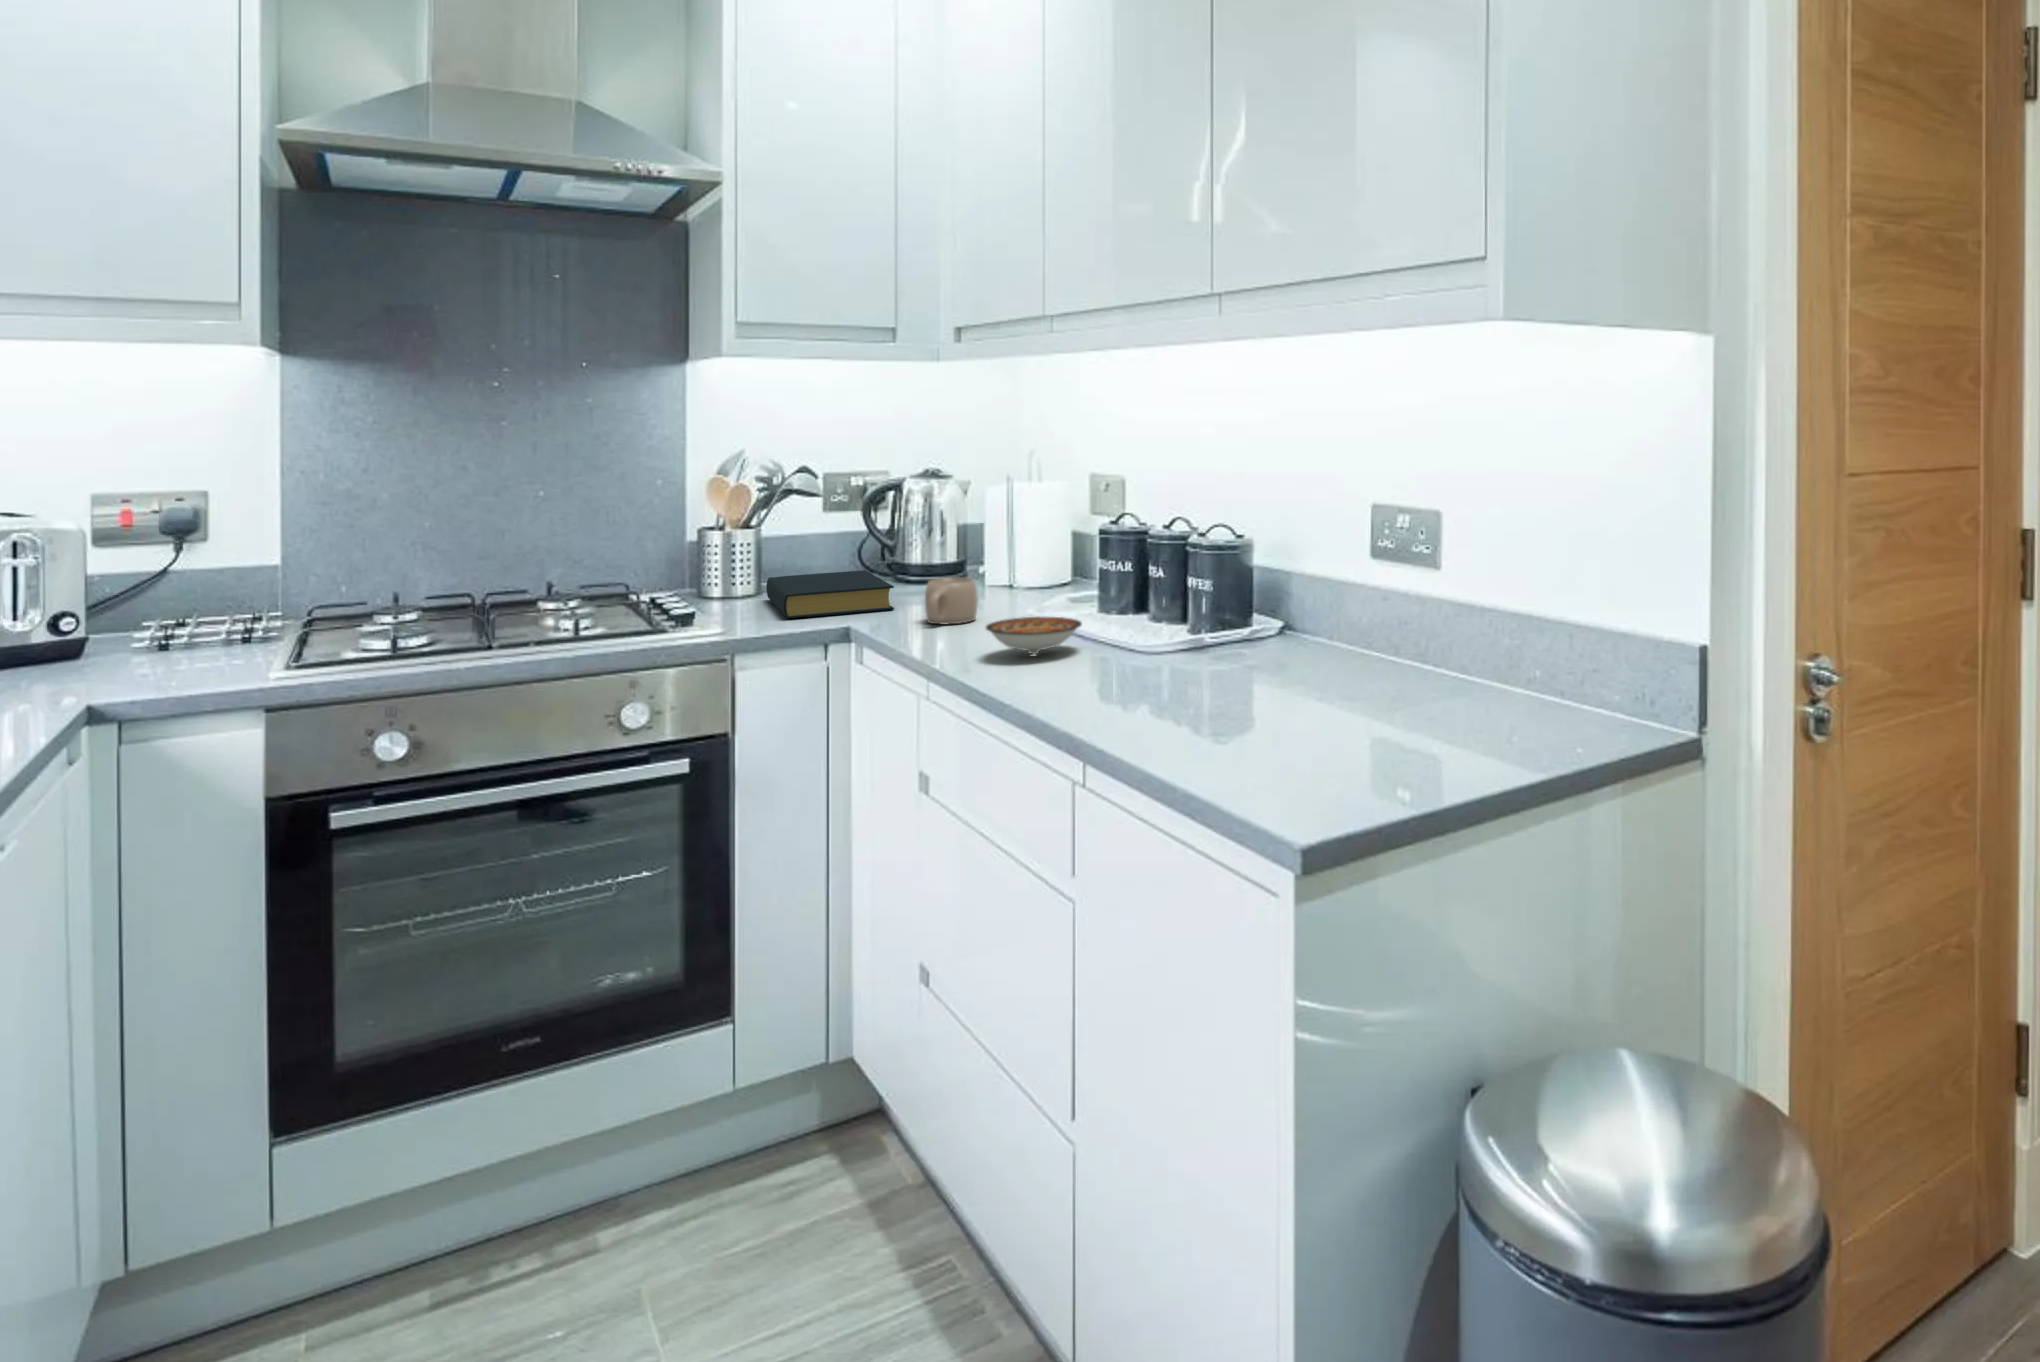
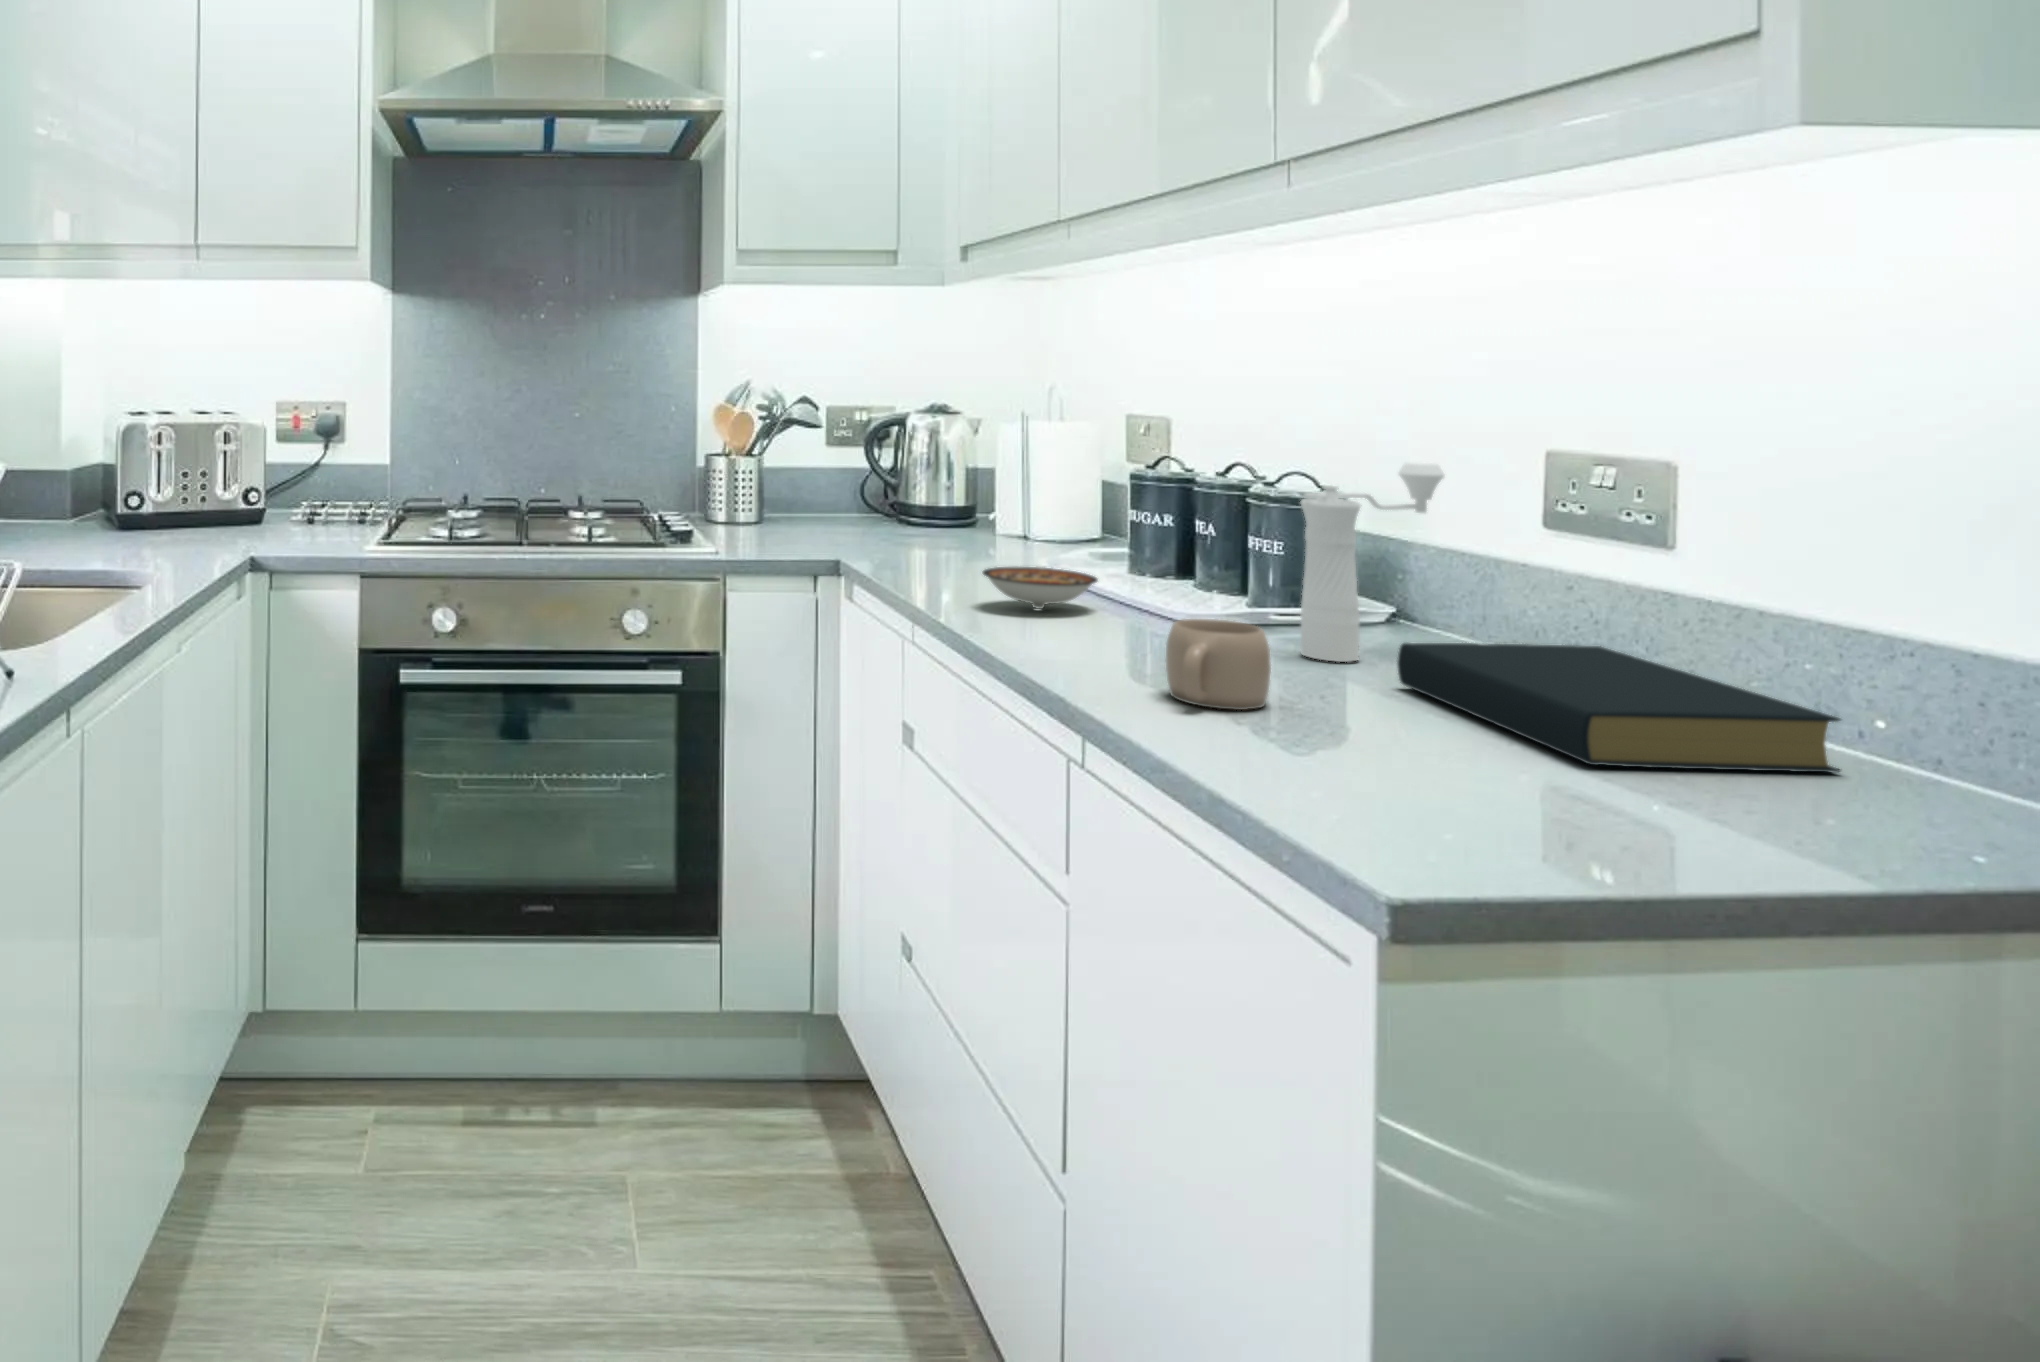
pepper mill: none [1238,510,1331,673] -> present [1300,462,1445,662]
hardback book: present [766,570,894,618] -> present [1397,643,1841,772]
mug: present [925,578,978,624] -> present [1166,619,1271,710]

